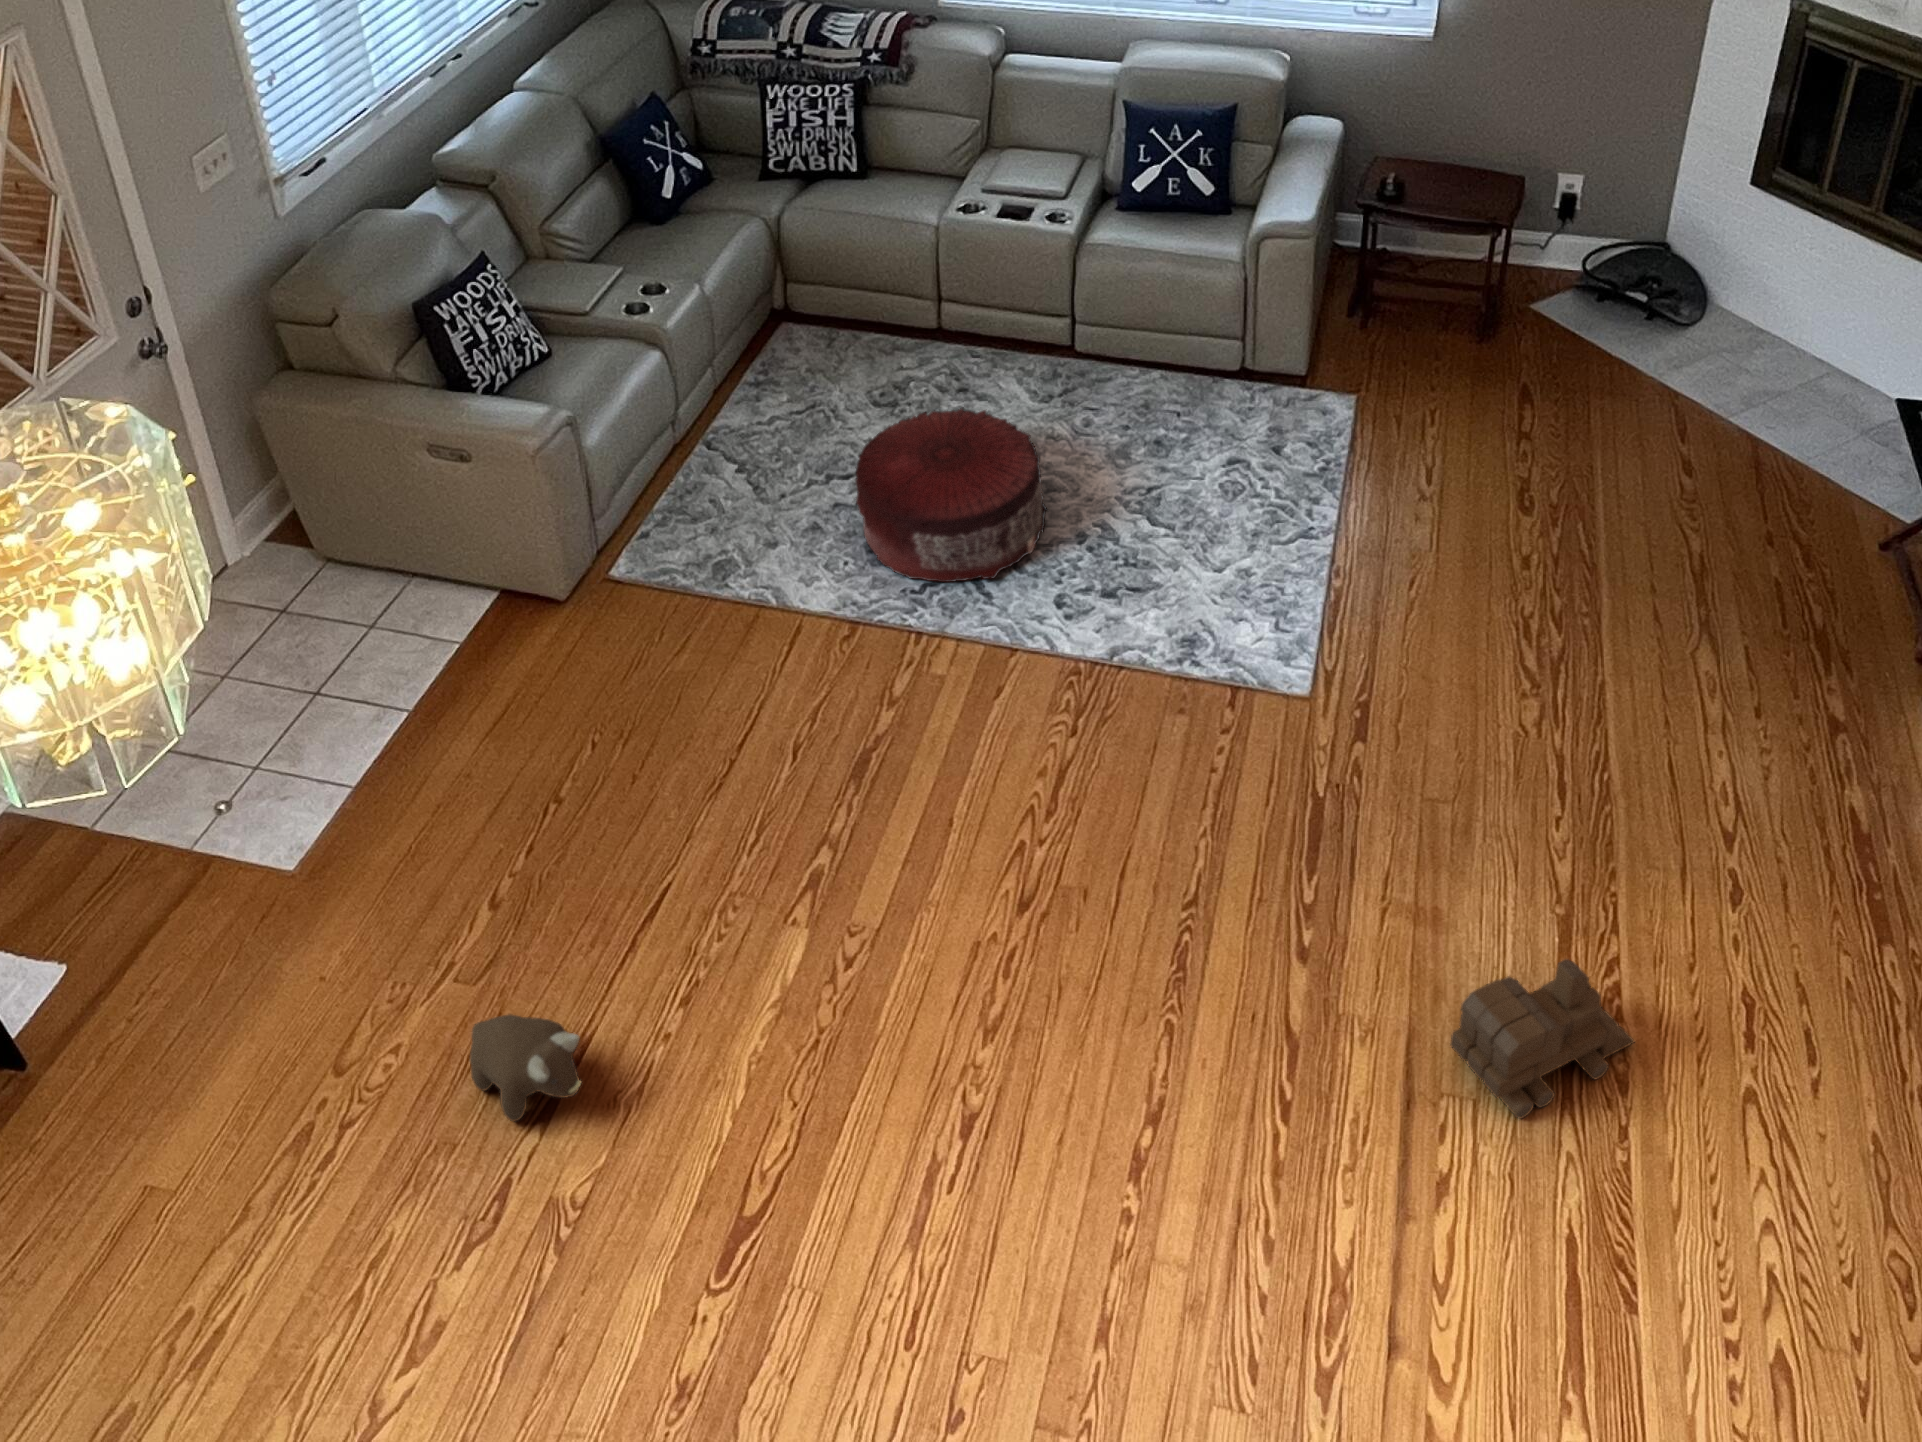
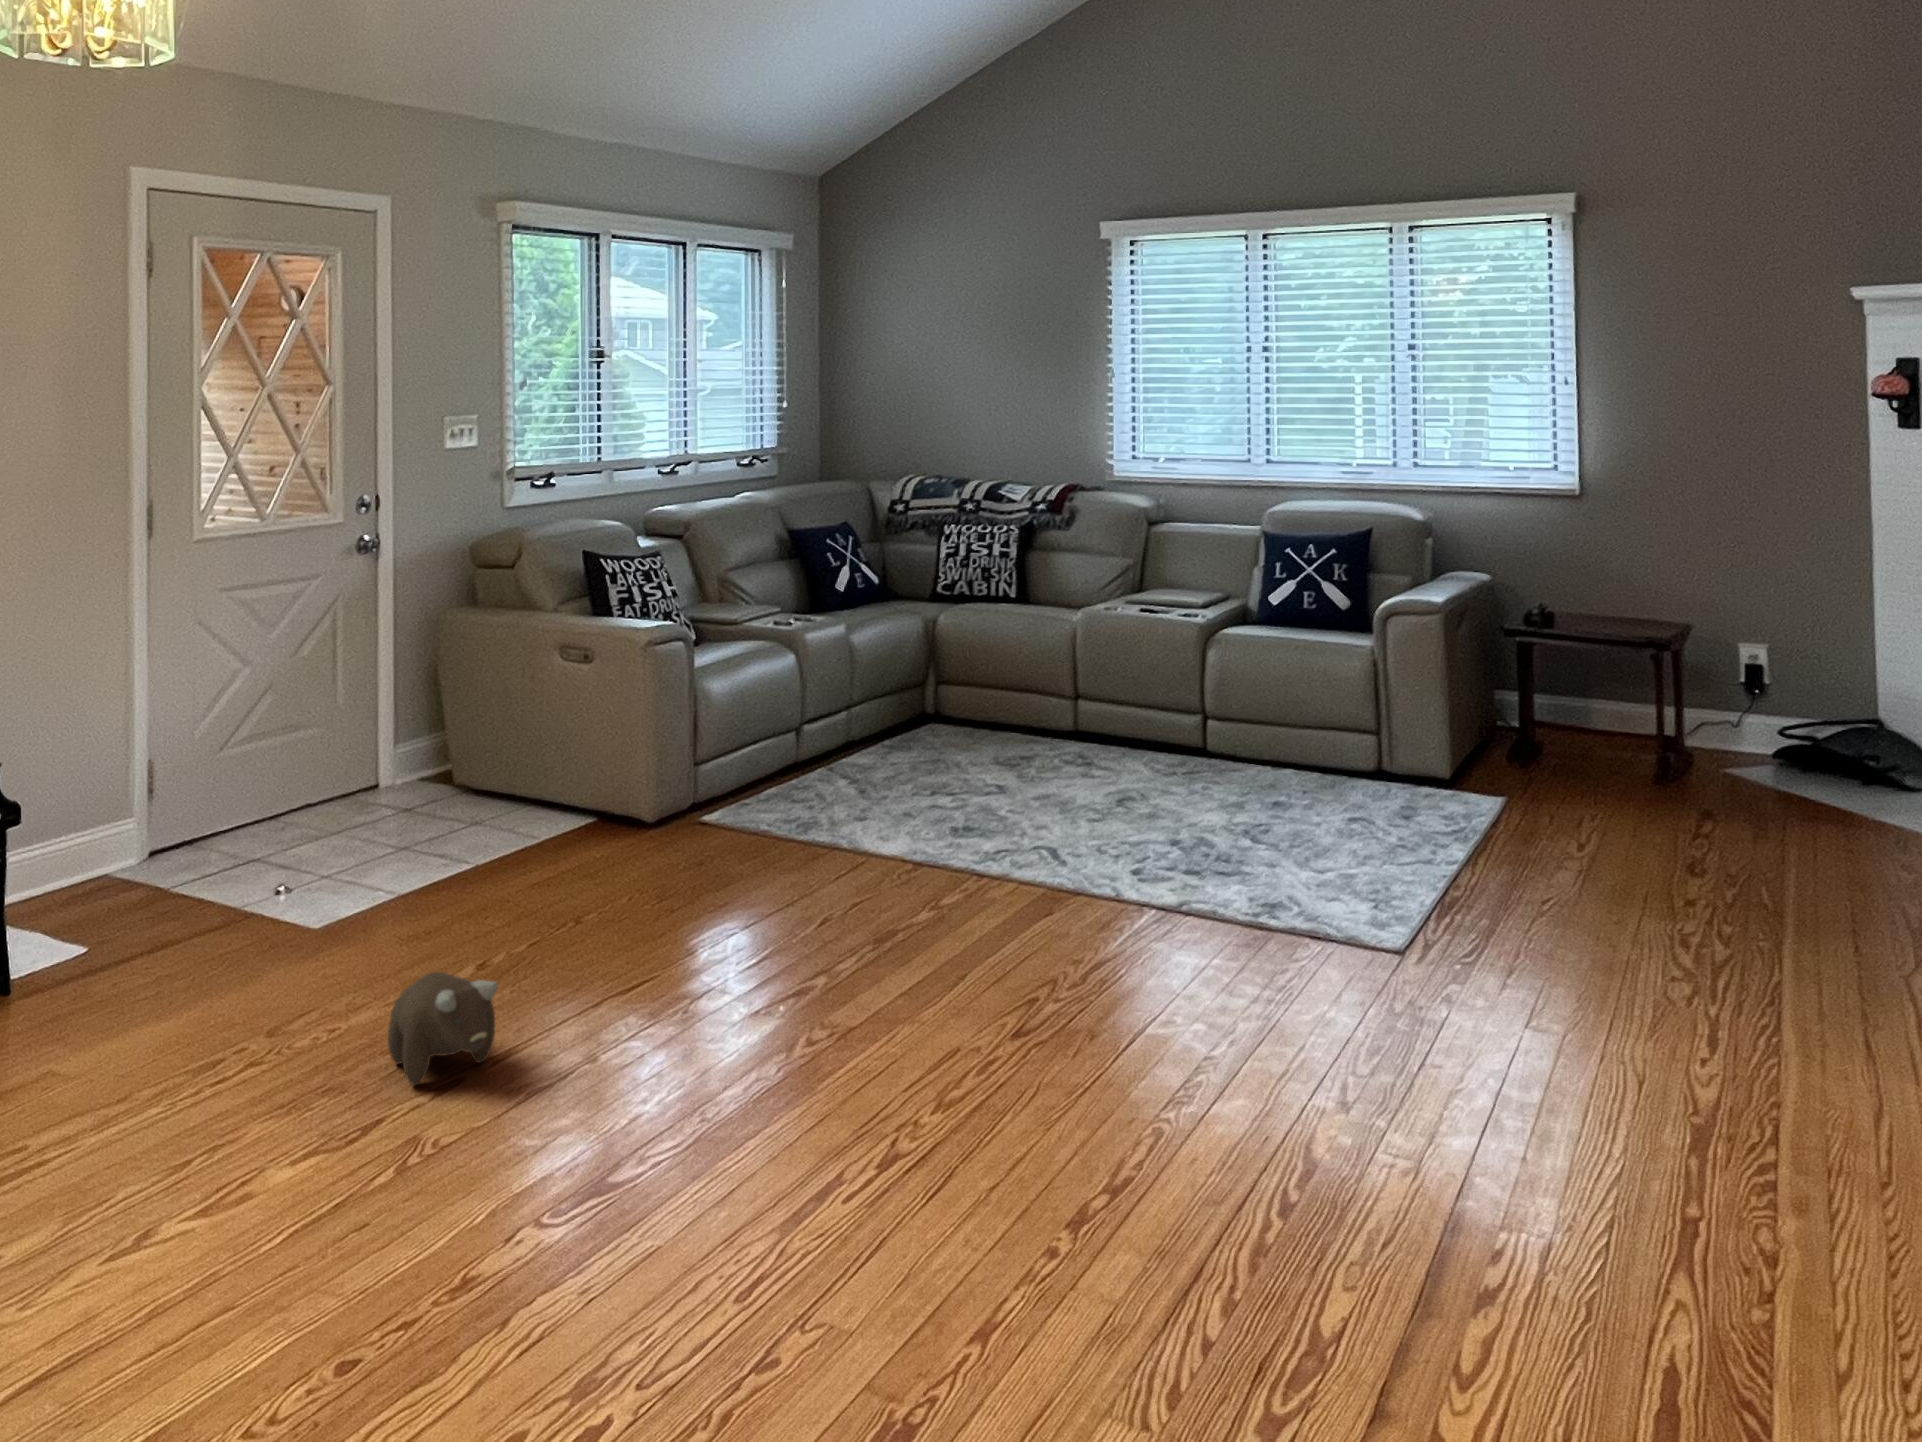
pouf: present [855,408,1047,582] -> none [945,716,1144,850]
toy train: present [1450,959,1635,1119] -> none [1513,1047,1792,1261]

